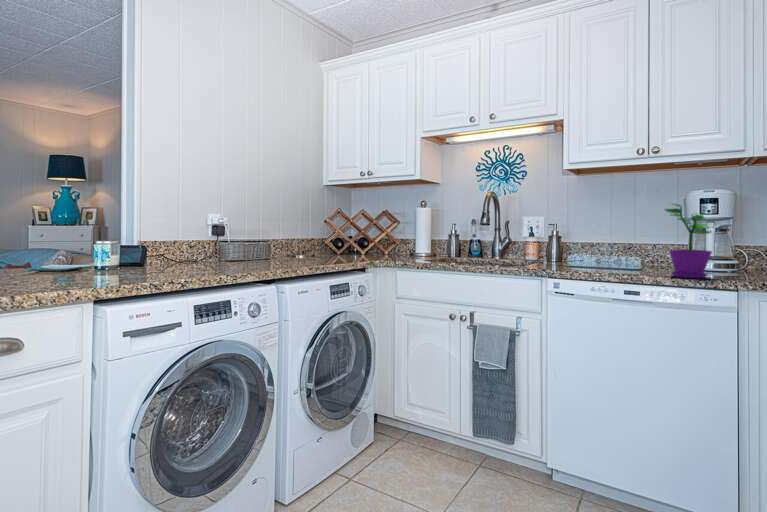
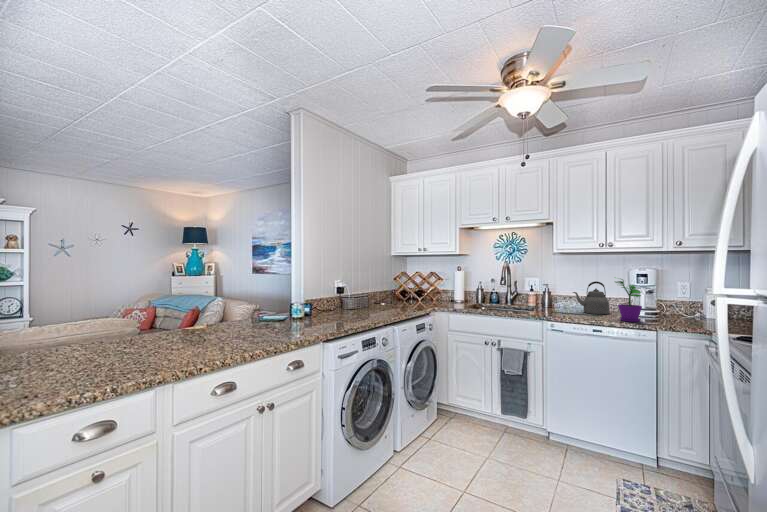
kettle: none [594,216,653,269] -> present [573,281,609,314]

